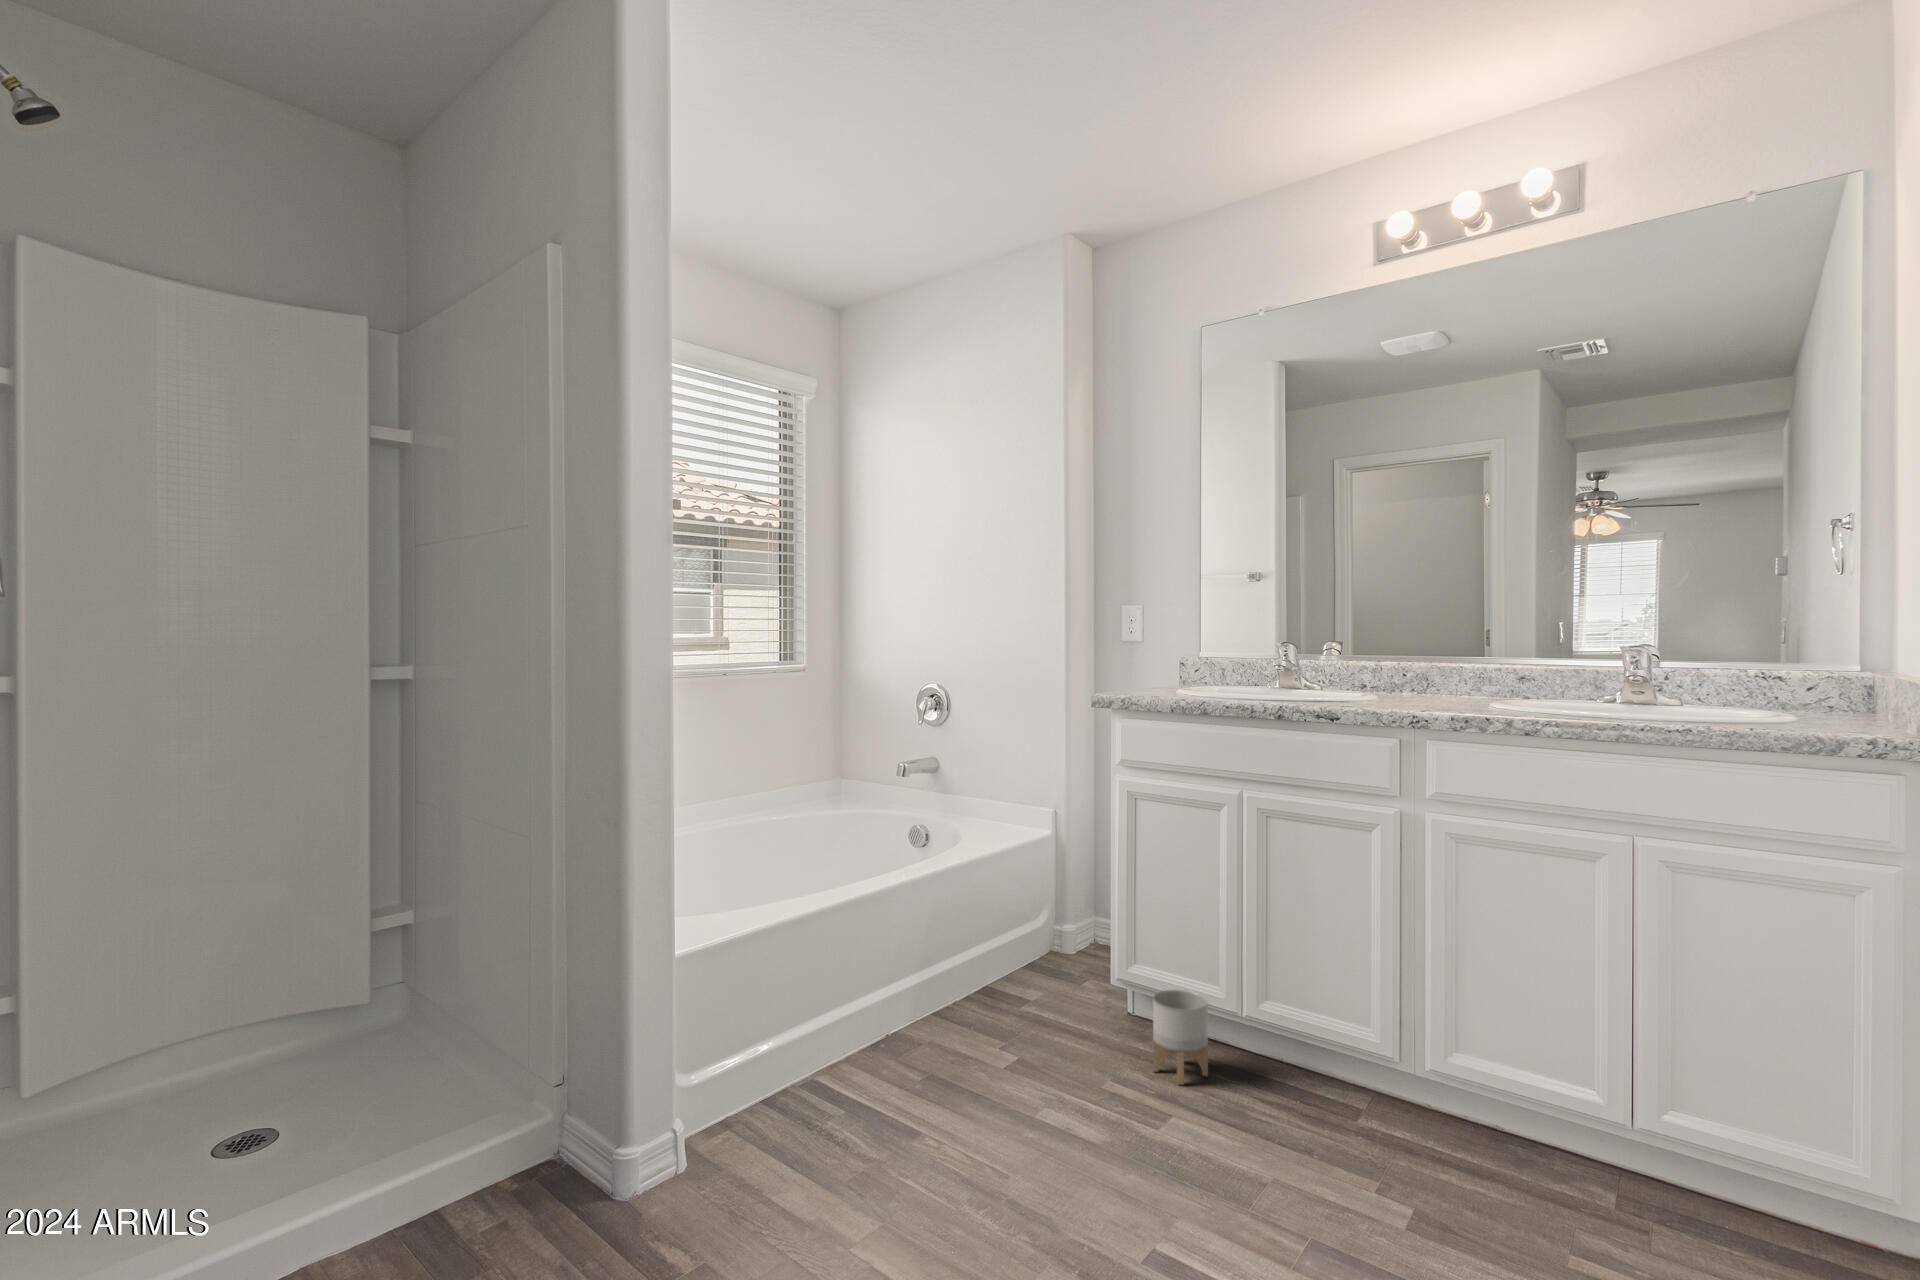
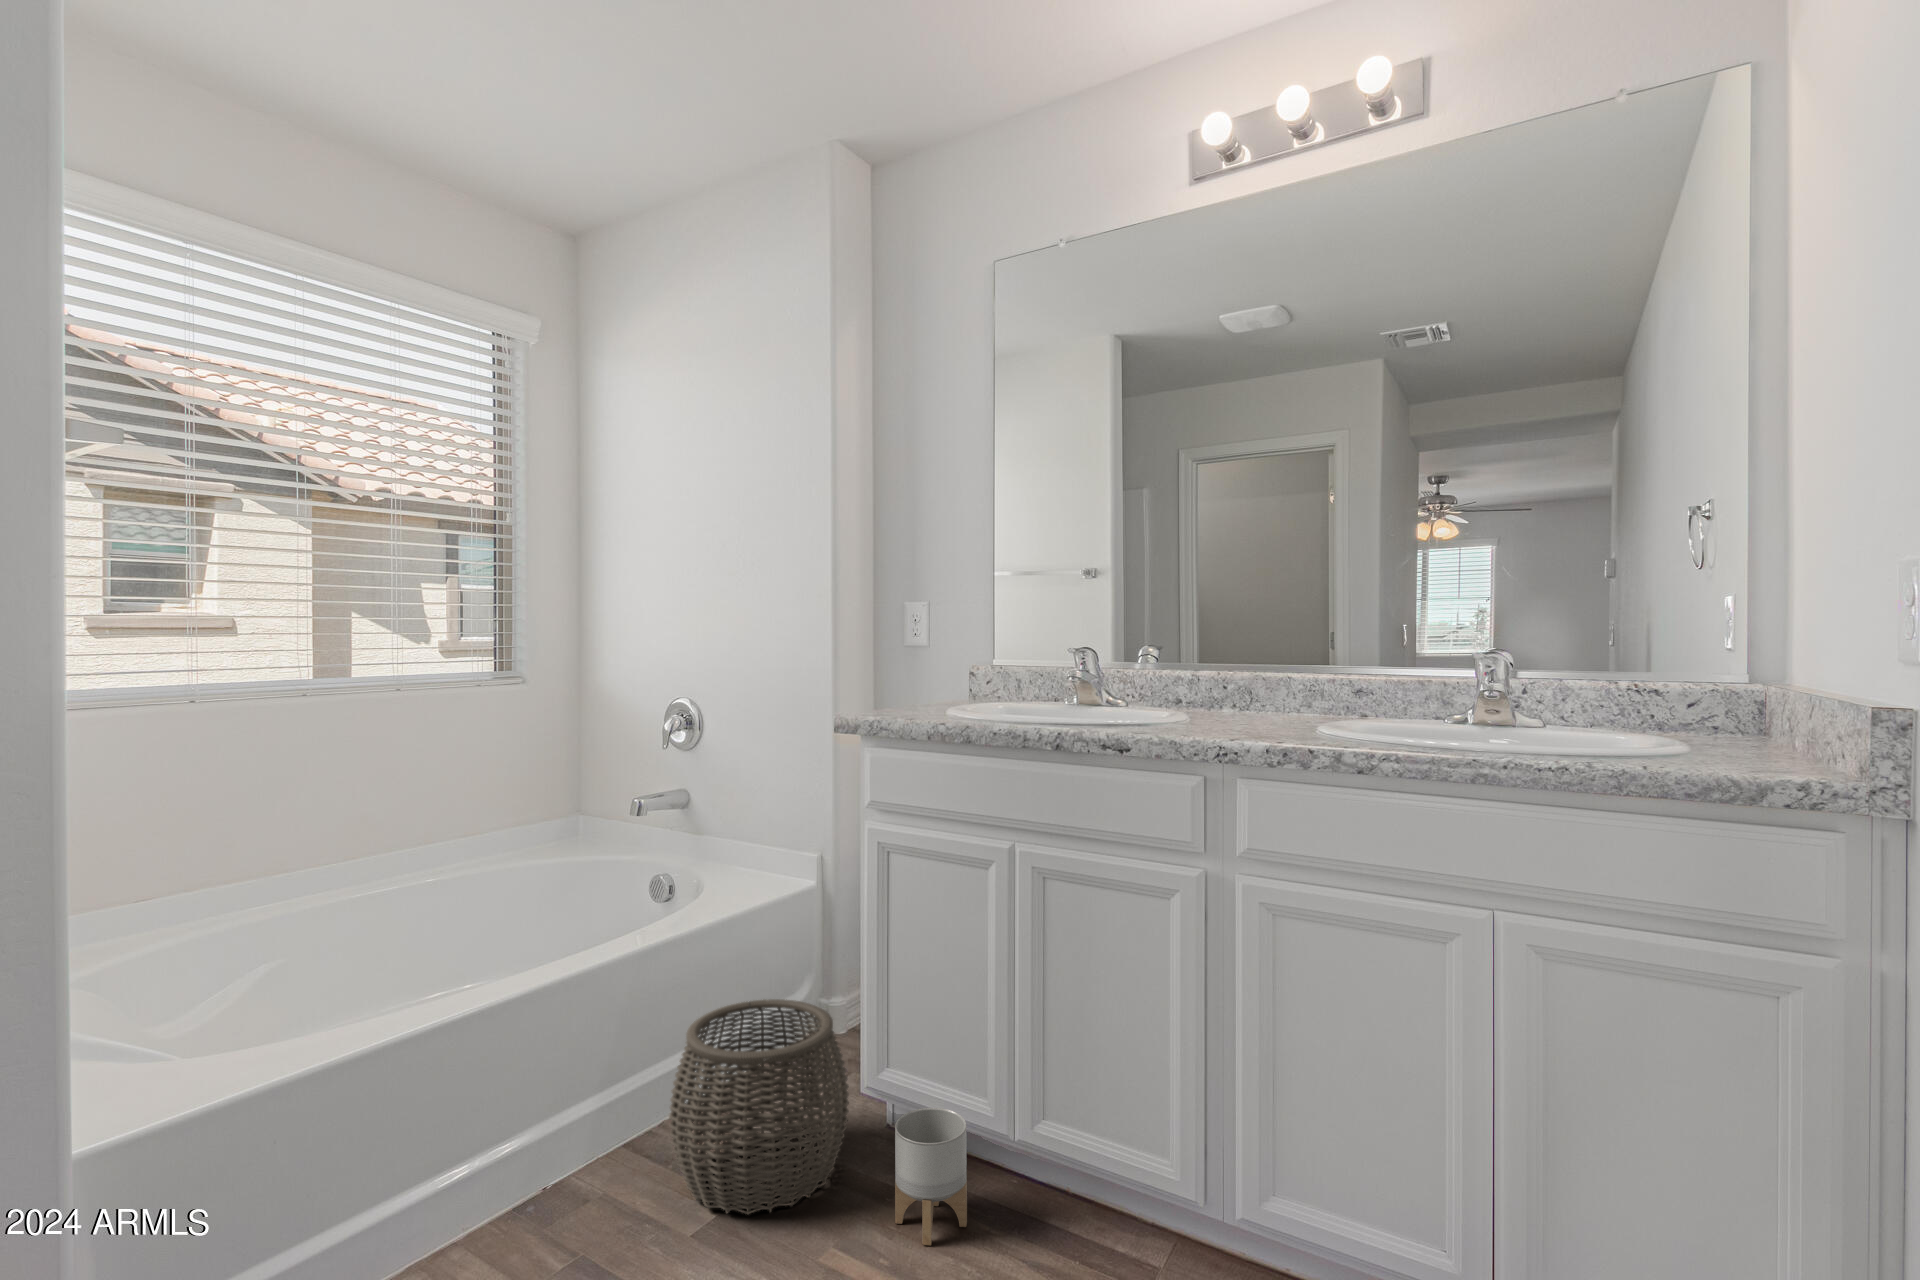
woven basket: none [975,910,1109,1060] -> present [669,999,849,1214]

